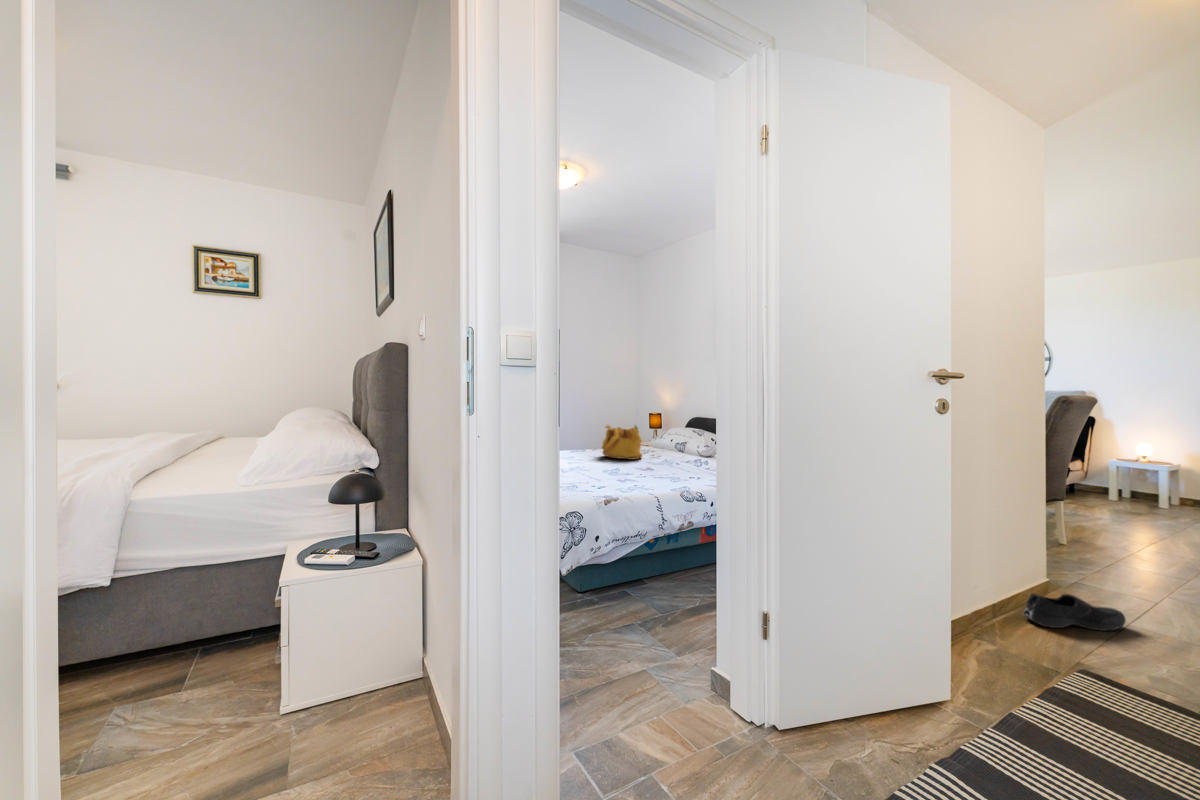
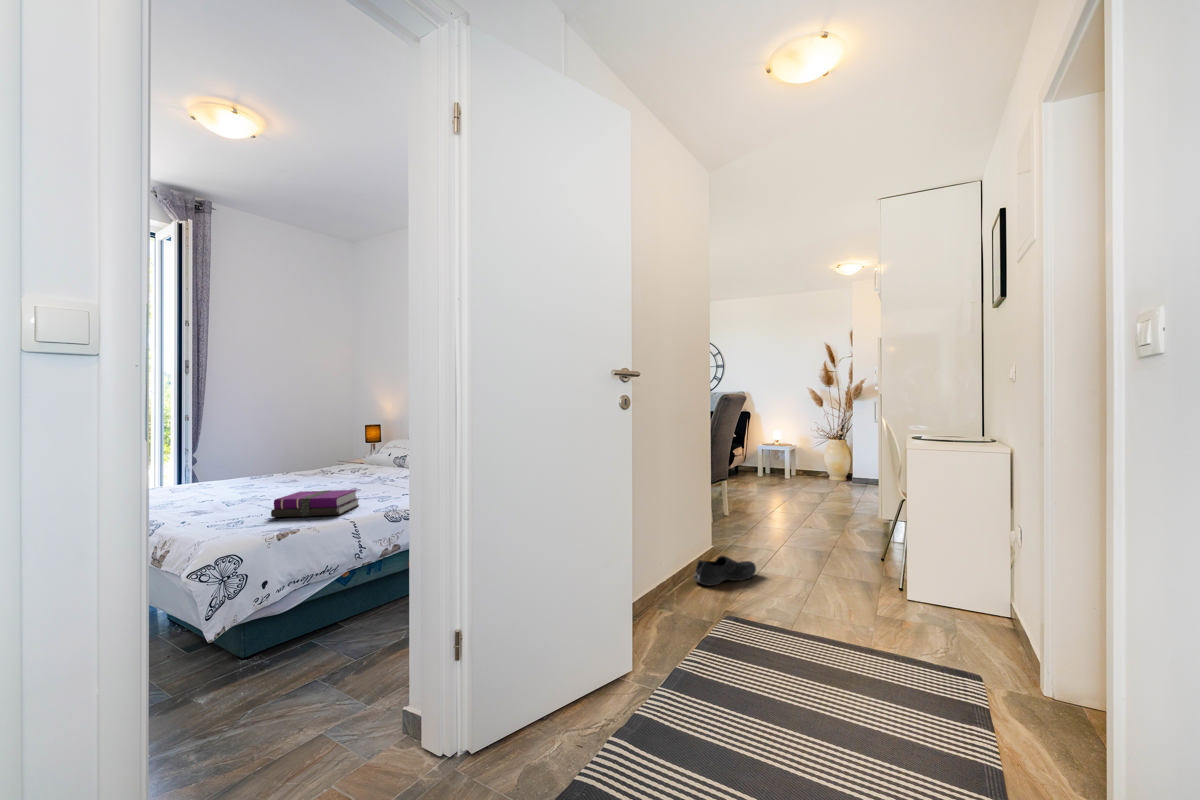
handbag: present [602,425,642,460] -> none [295,438,352,481]
notebook: none [596,468,658,491] -> present [271,490,359,517]

